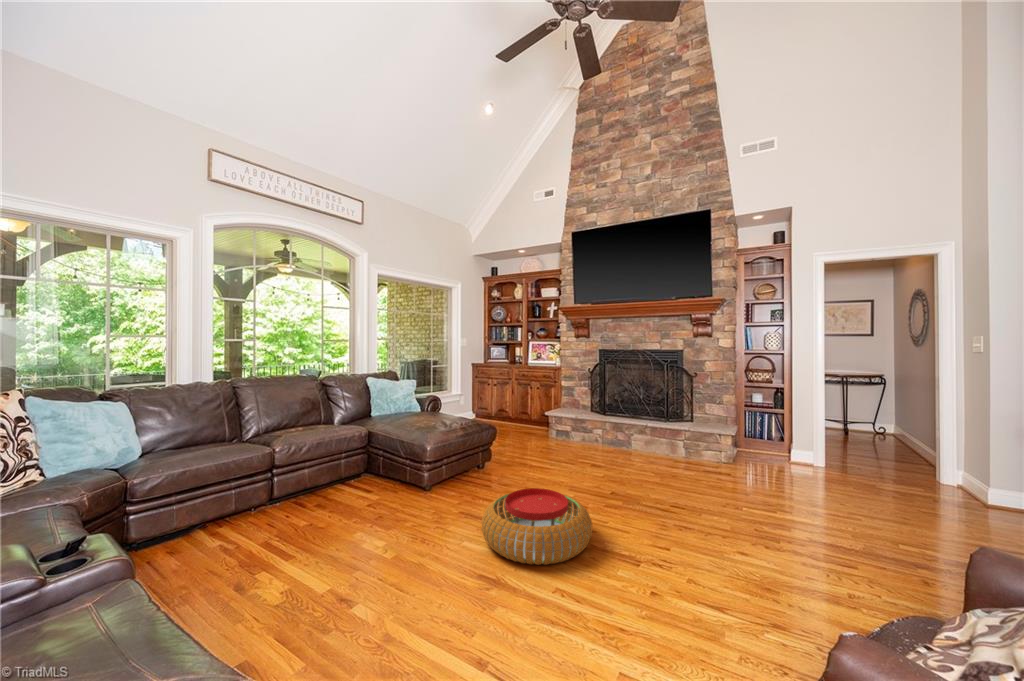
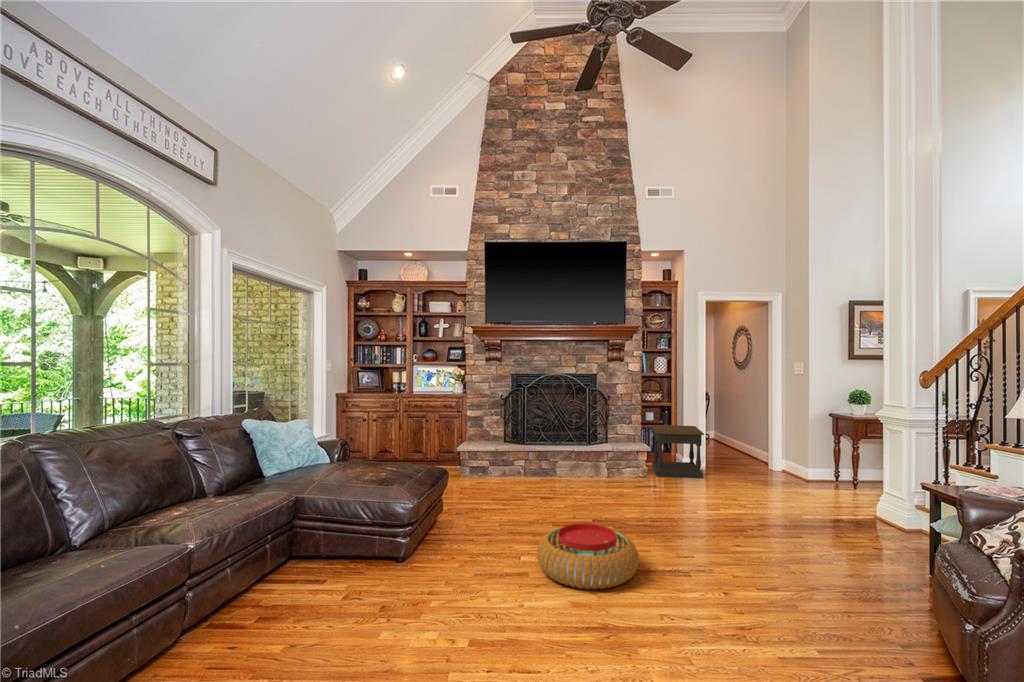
side table: none [745,407,811,474] -> present [651,425,704,478]

